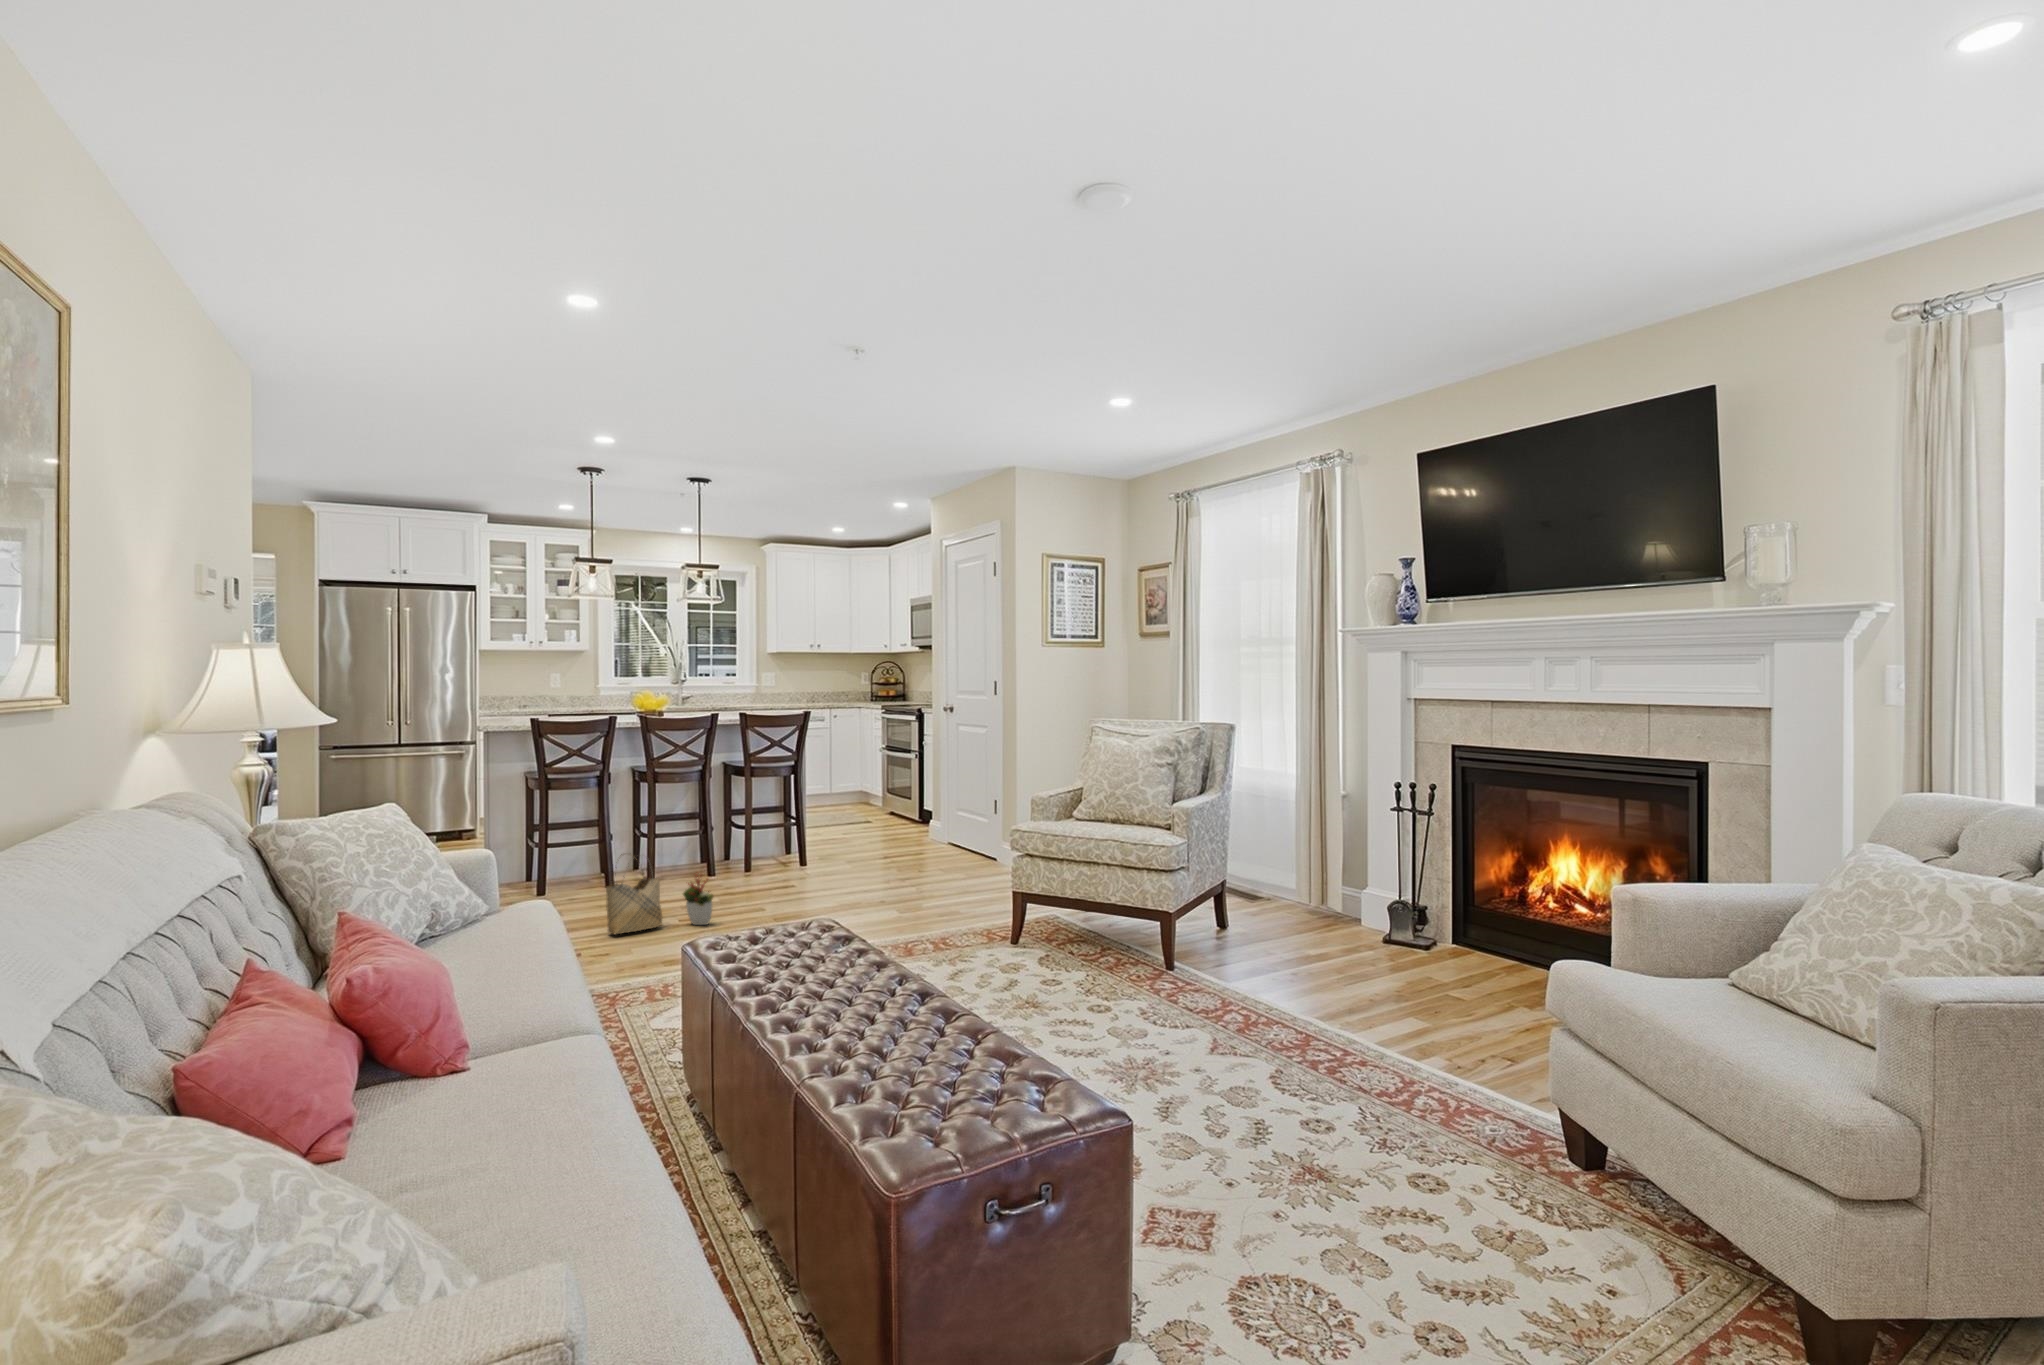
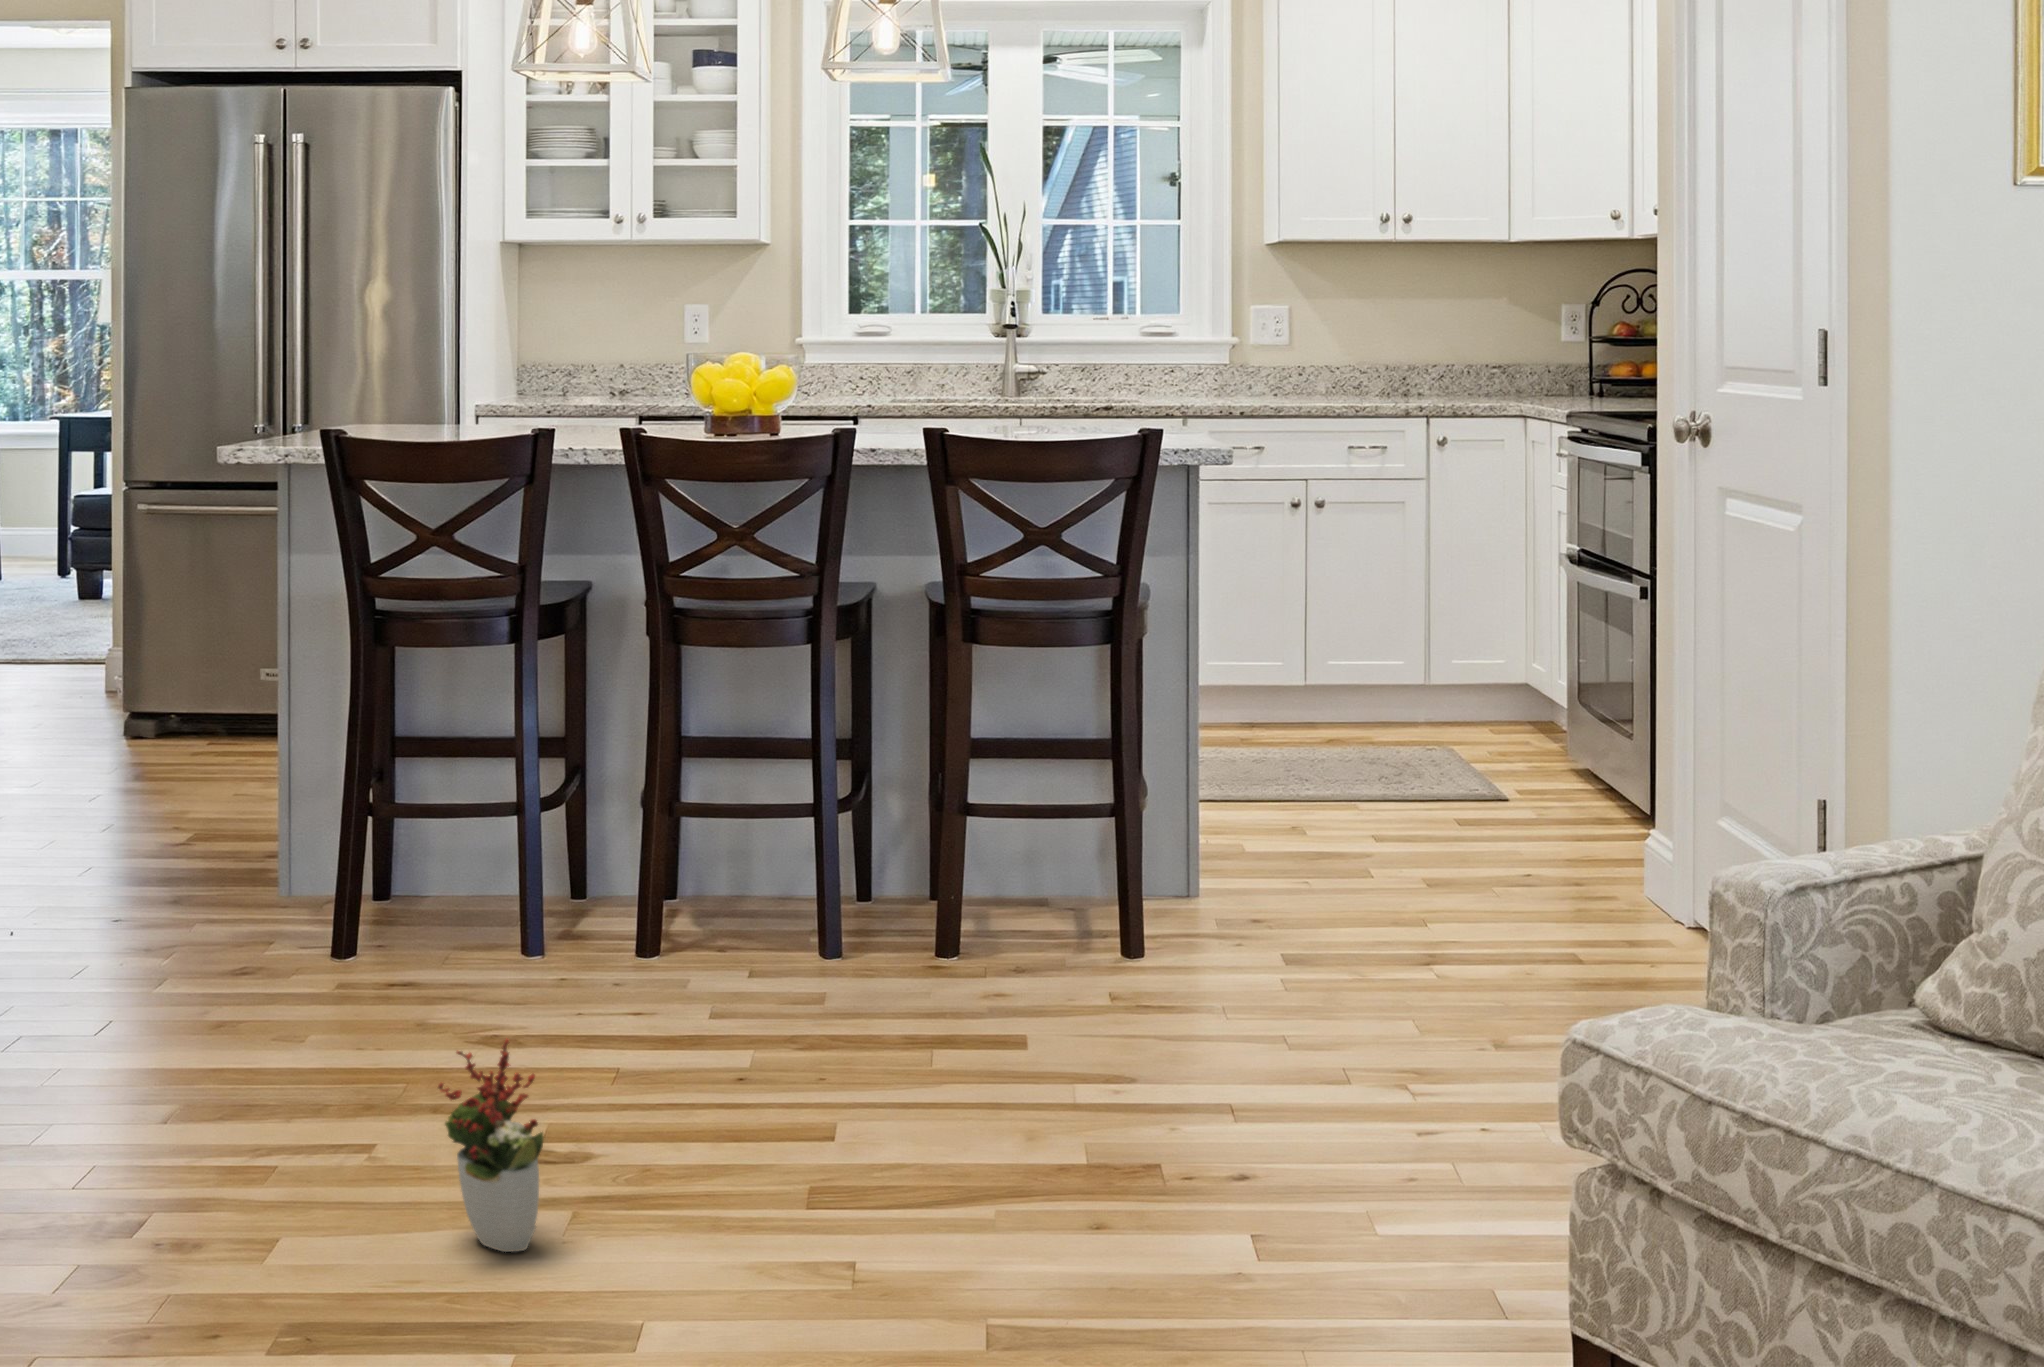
woven basket: present [606,870,662,934] -> none [152,941,382,1258]

